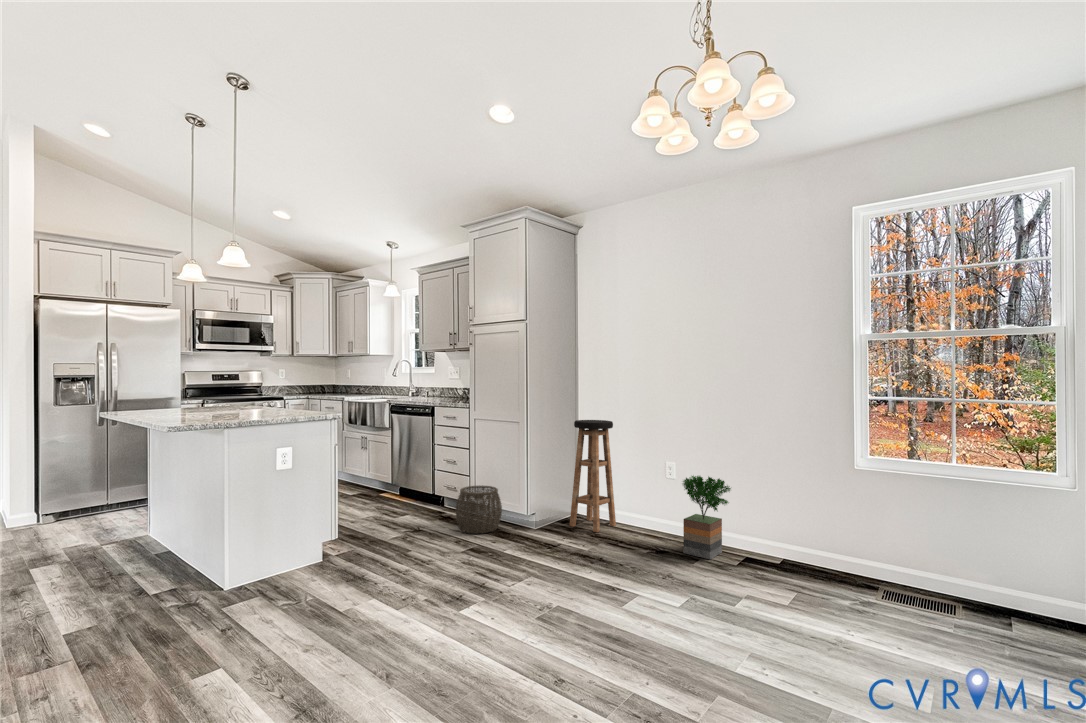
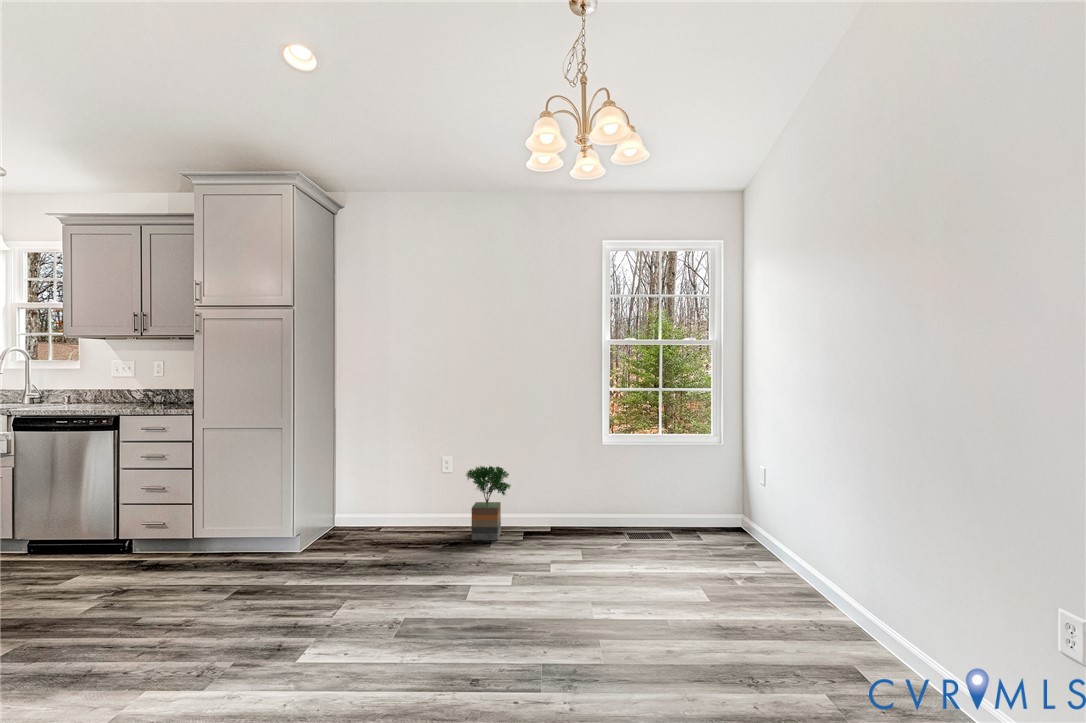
bar stool: present [570,420,616,532] -> none [337,422,386,541]
woven basket: present [456,485,502,534] -> none [188,512,257,576]

